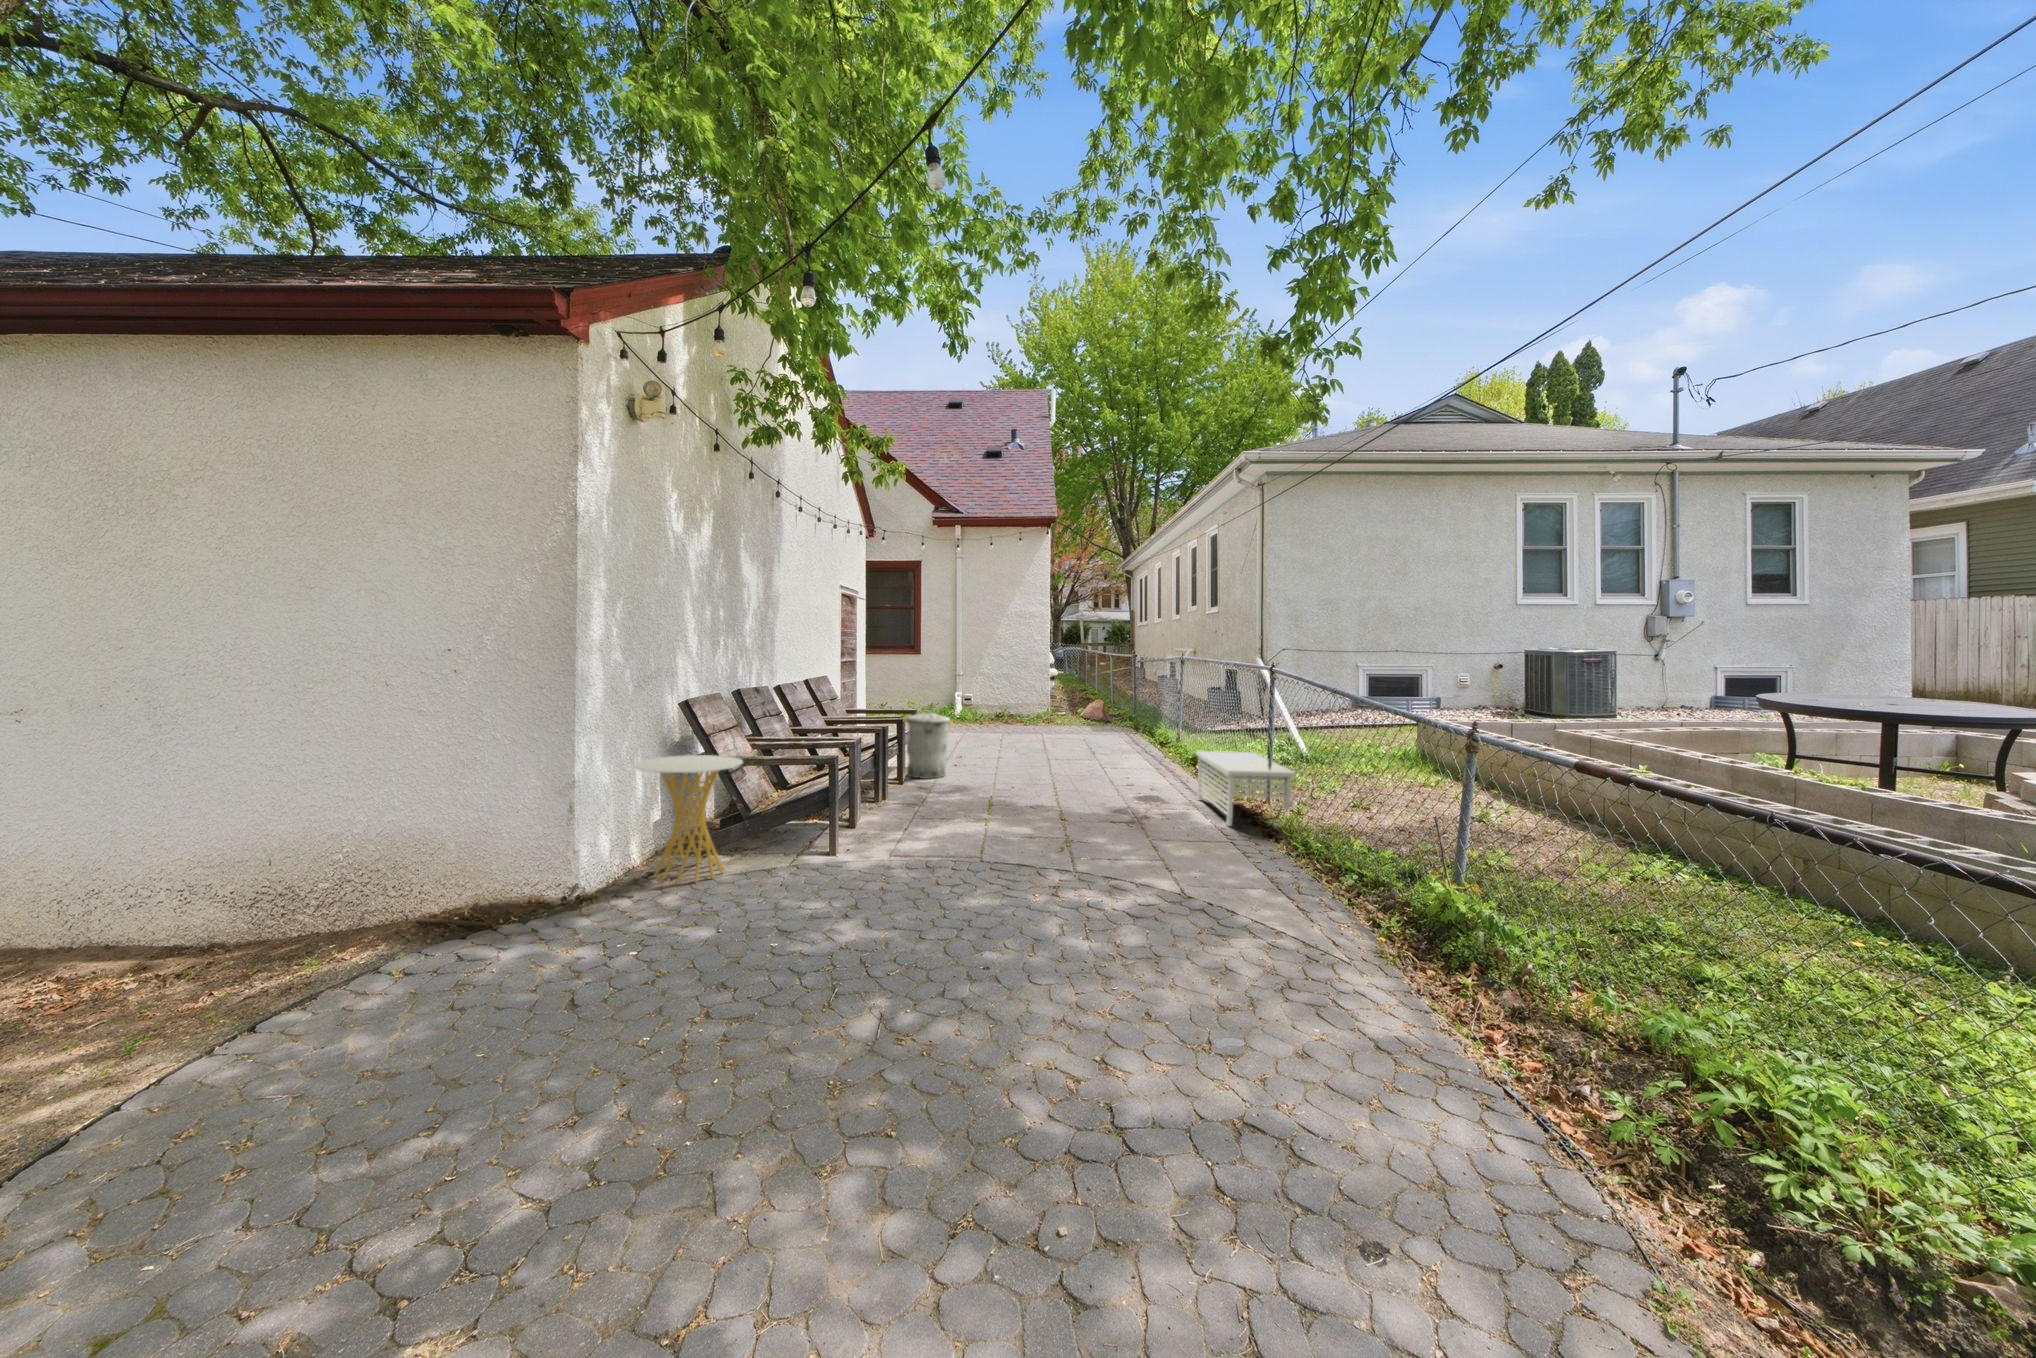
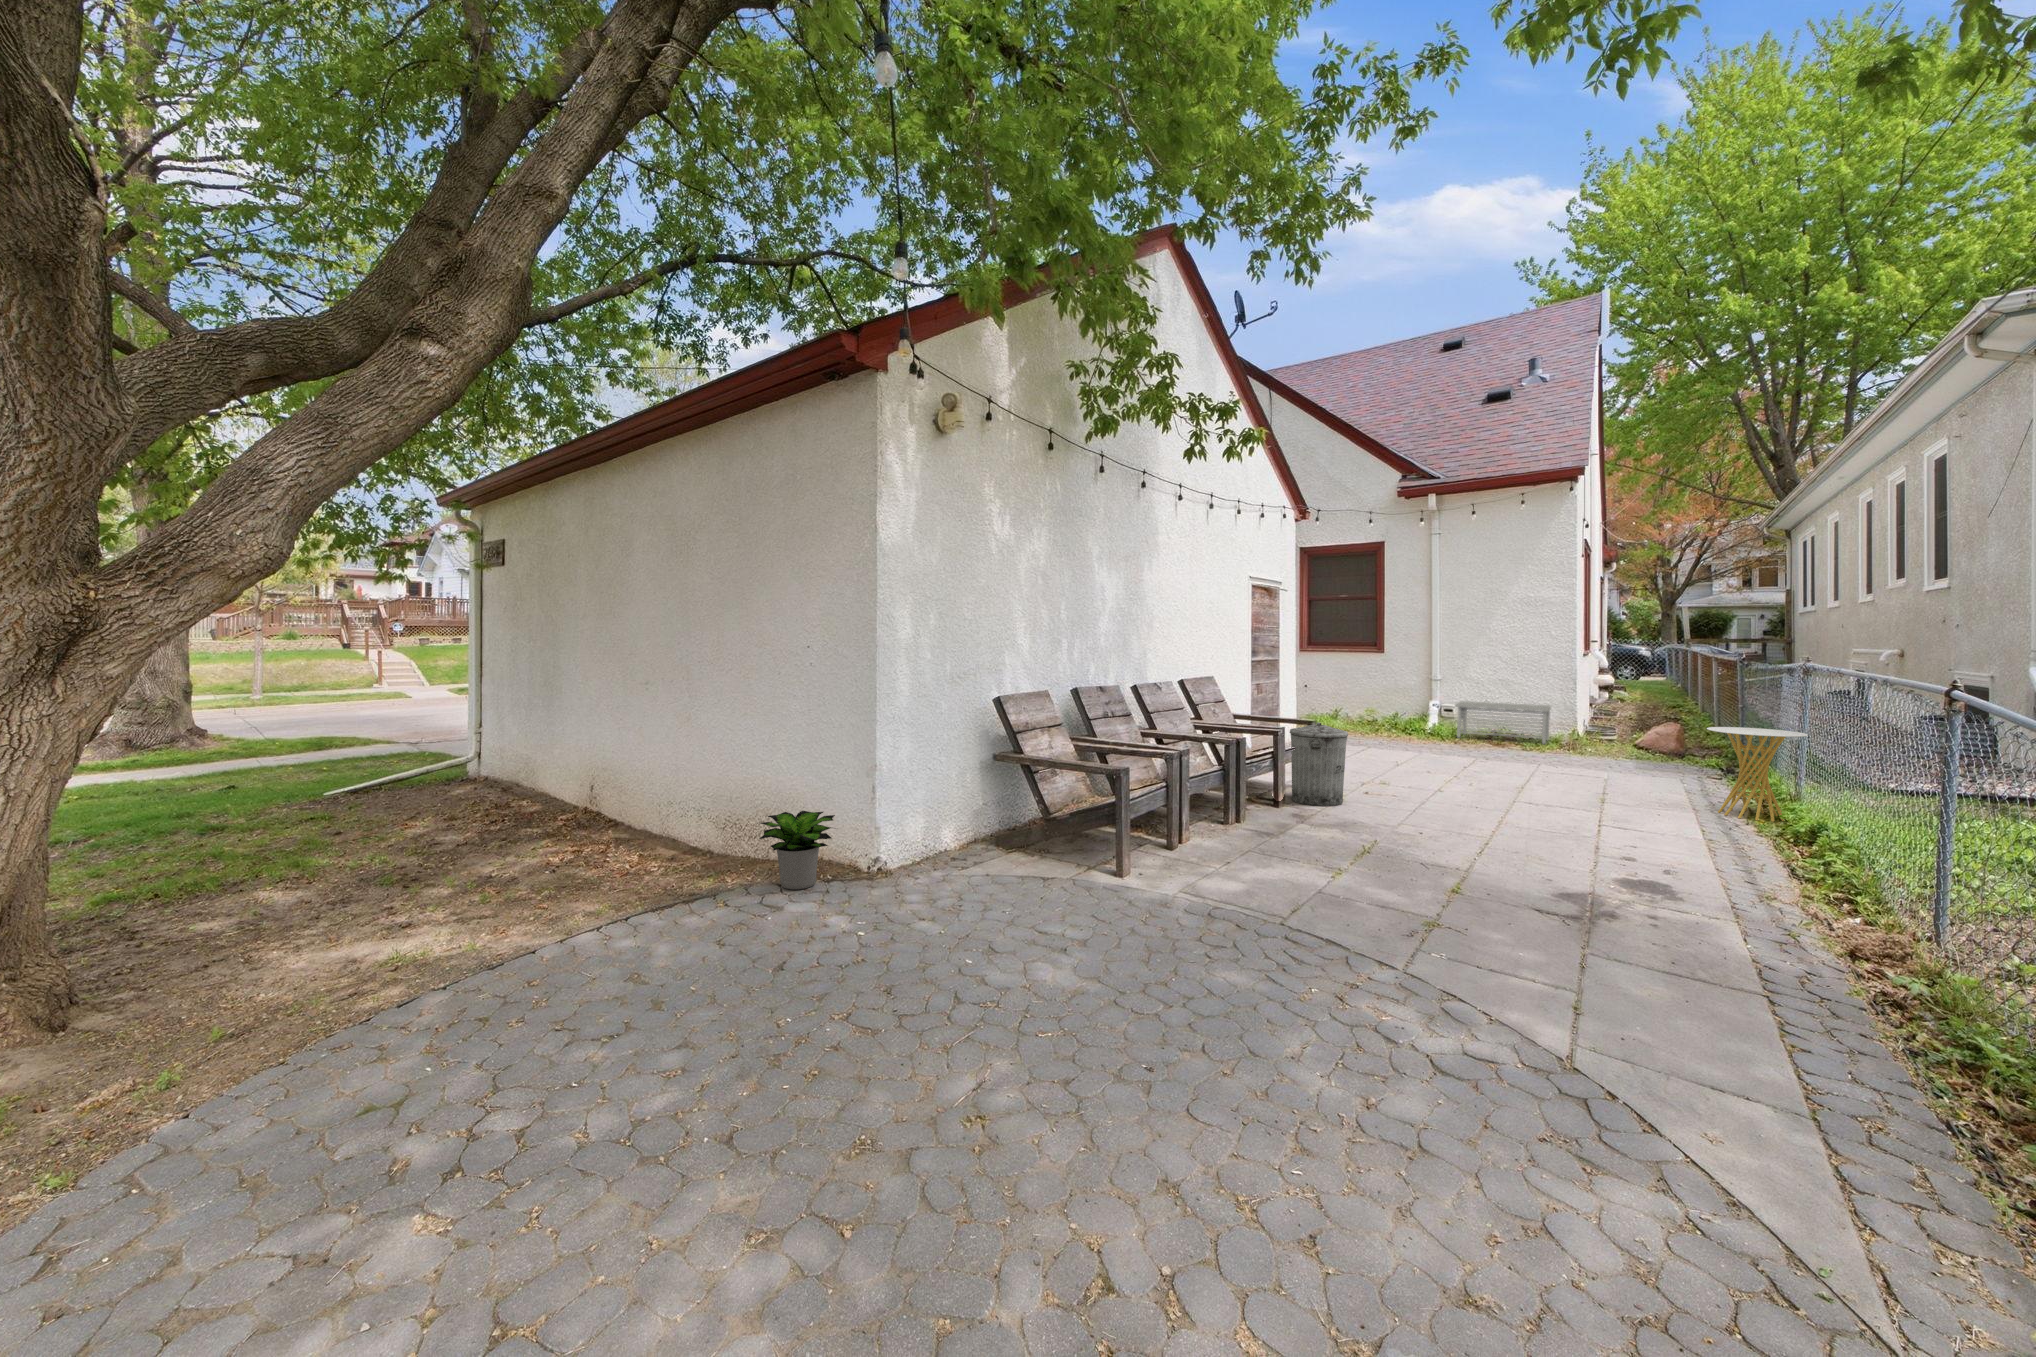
storage bench: present [1196,751,1296,826] -> present [1455,701,1551,744]
side table: present [635,755,743,883] -> present [1707,727,1808,822]
potted plant: none [440,834,549,928] -> present [759,811,835,890]

